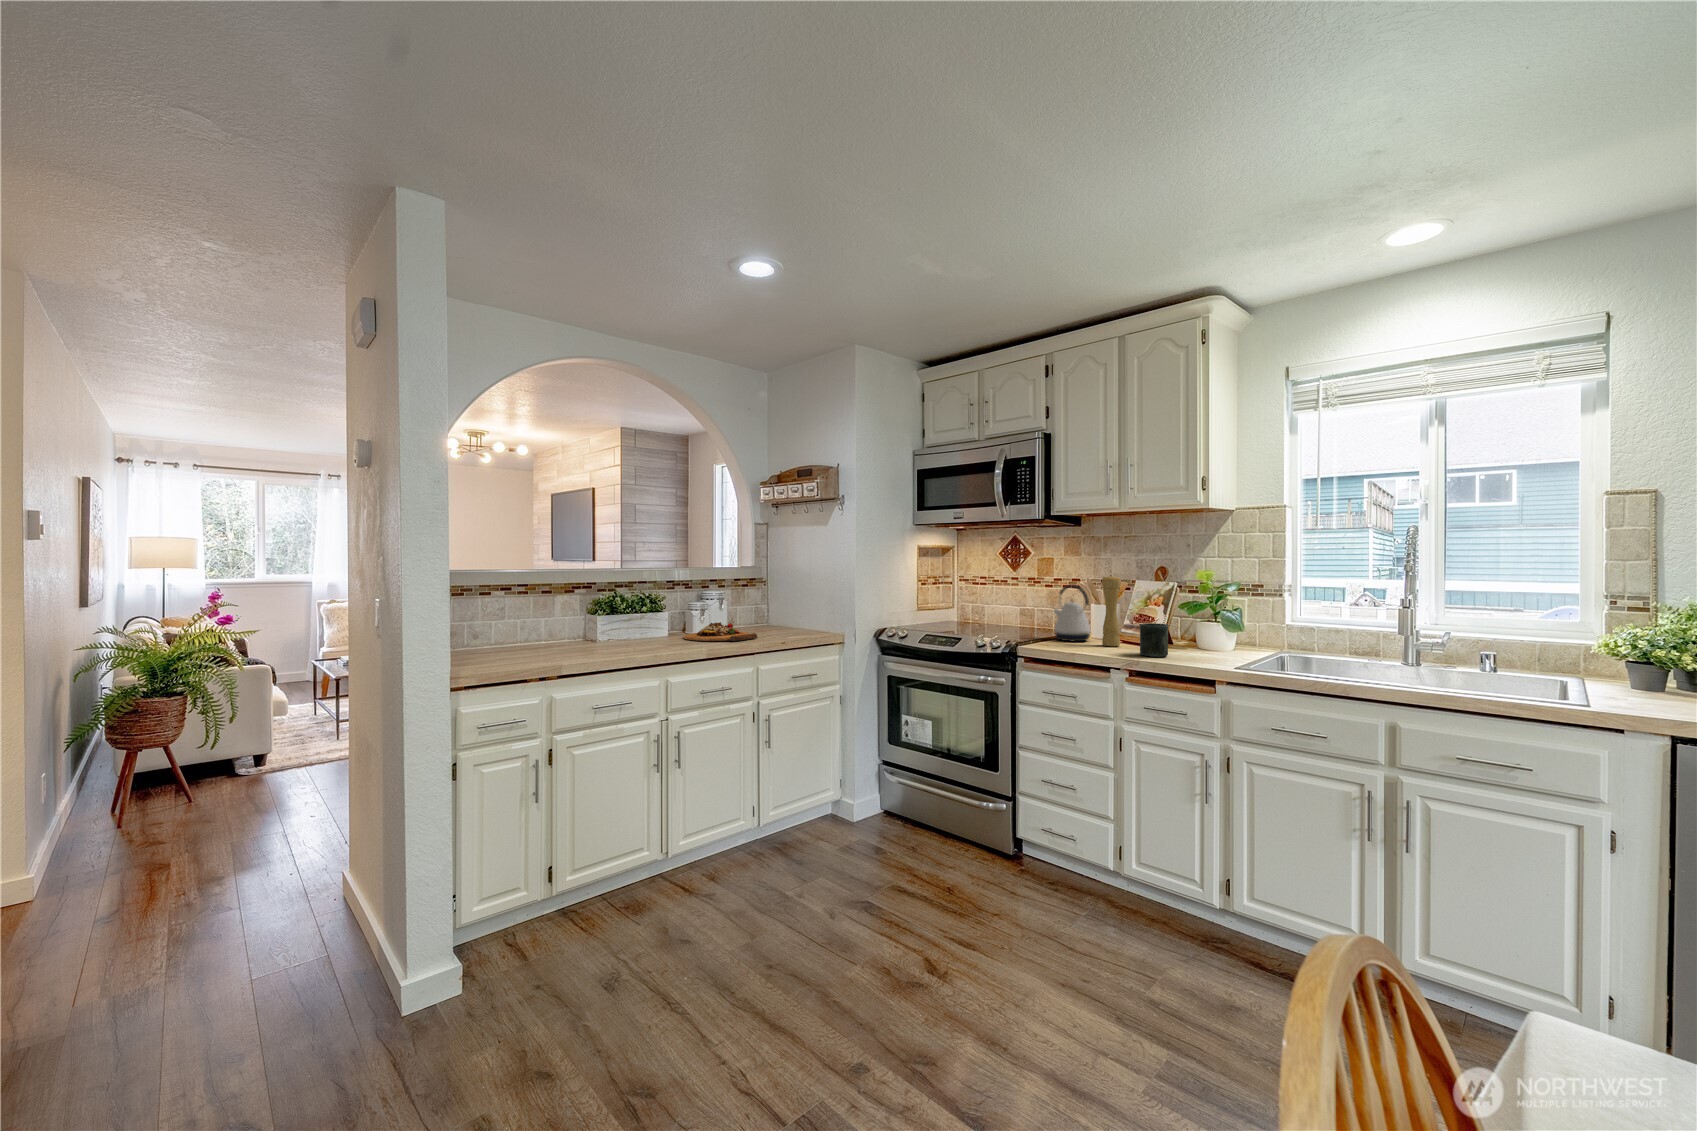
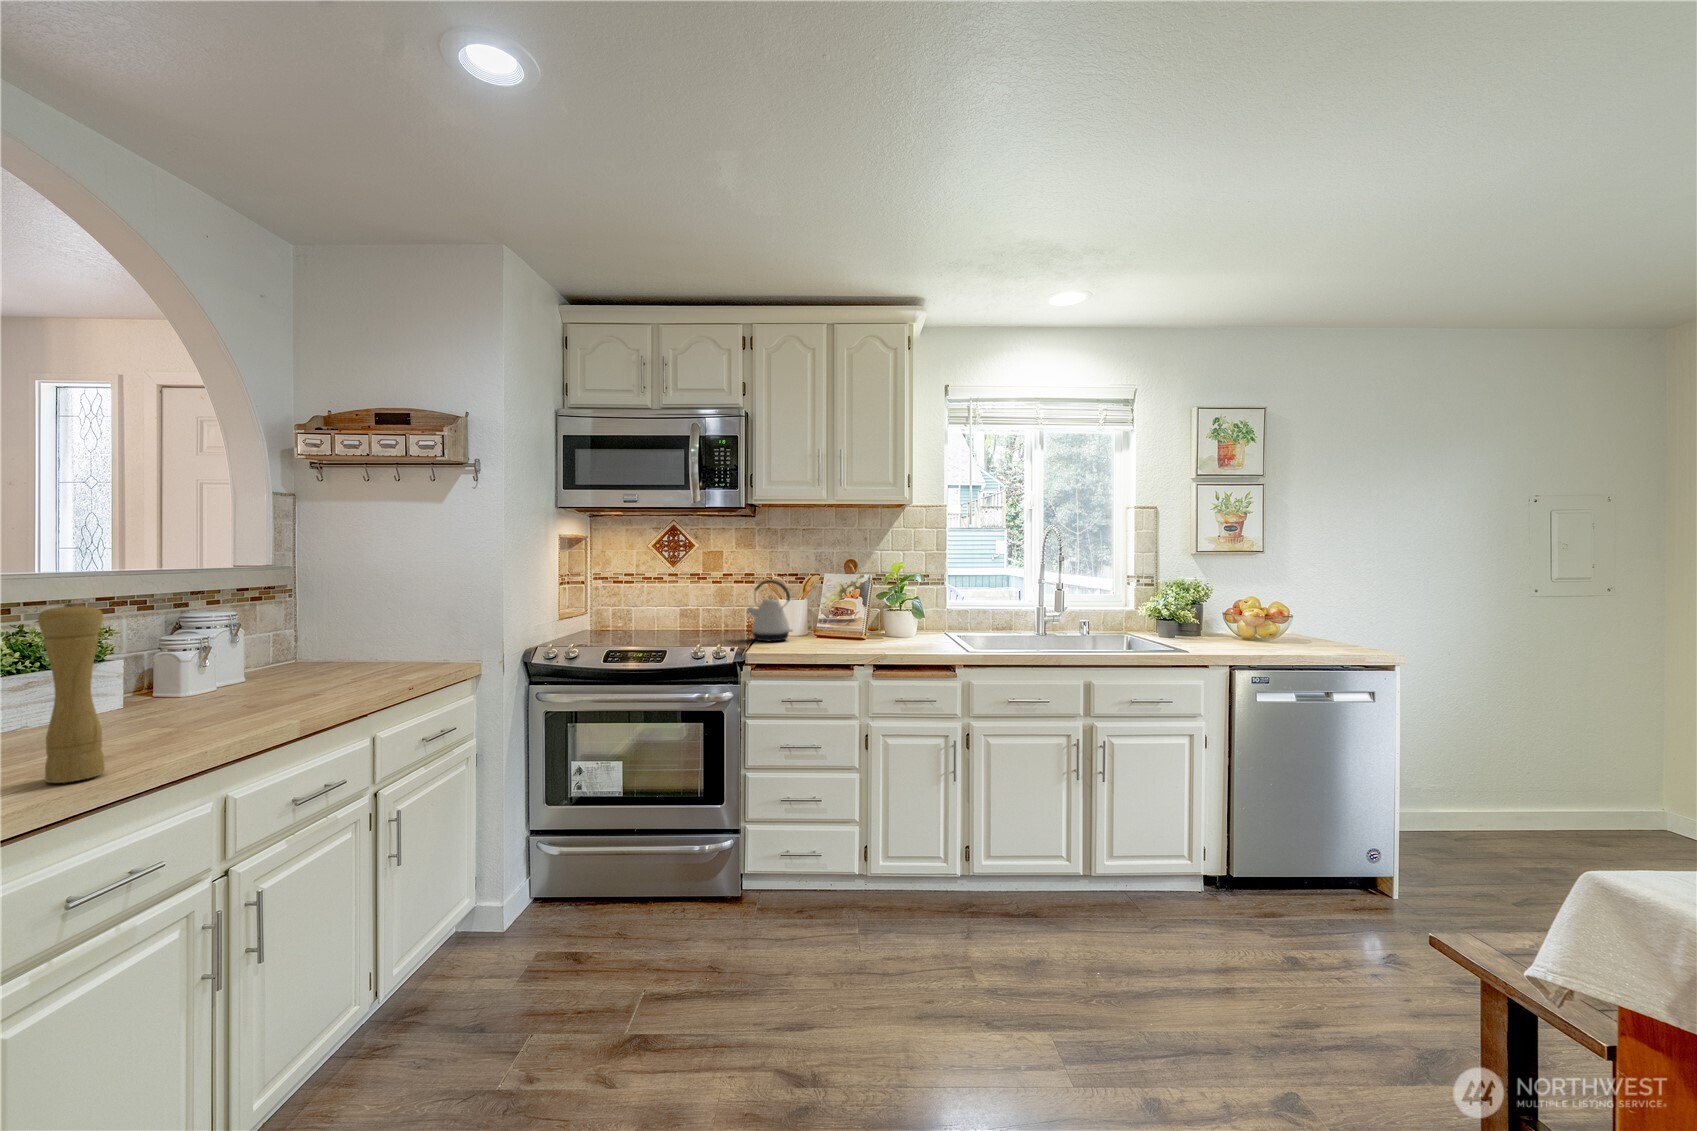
pepper mill: present [1102,575,1121,646] -> present [38,604,105,783]
cutting board: present [684,622,757,641] -> none [181,665,352,705]
mug: present [1139,623,1169,657] -> none [863,616,894,650]

